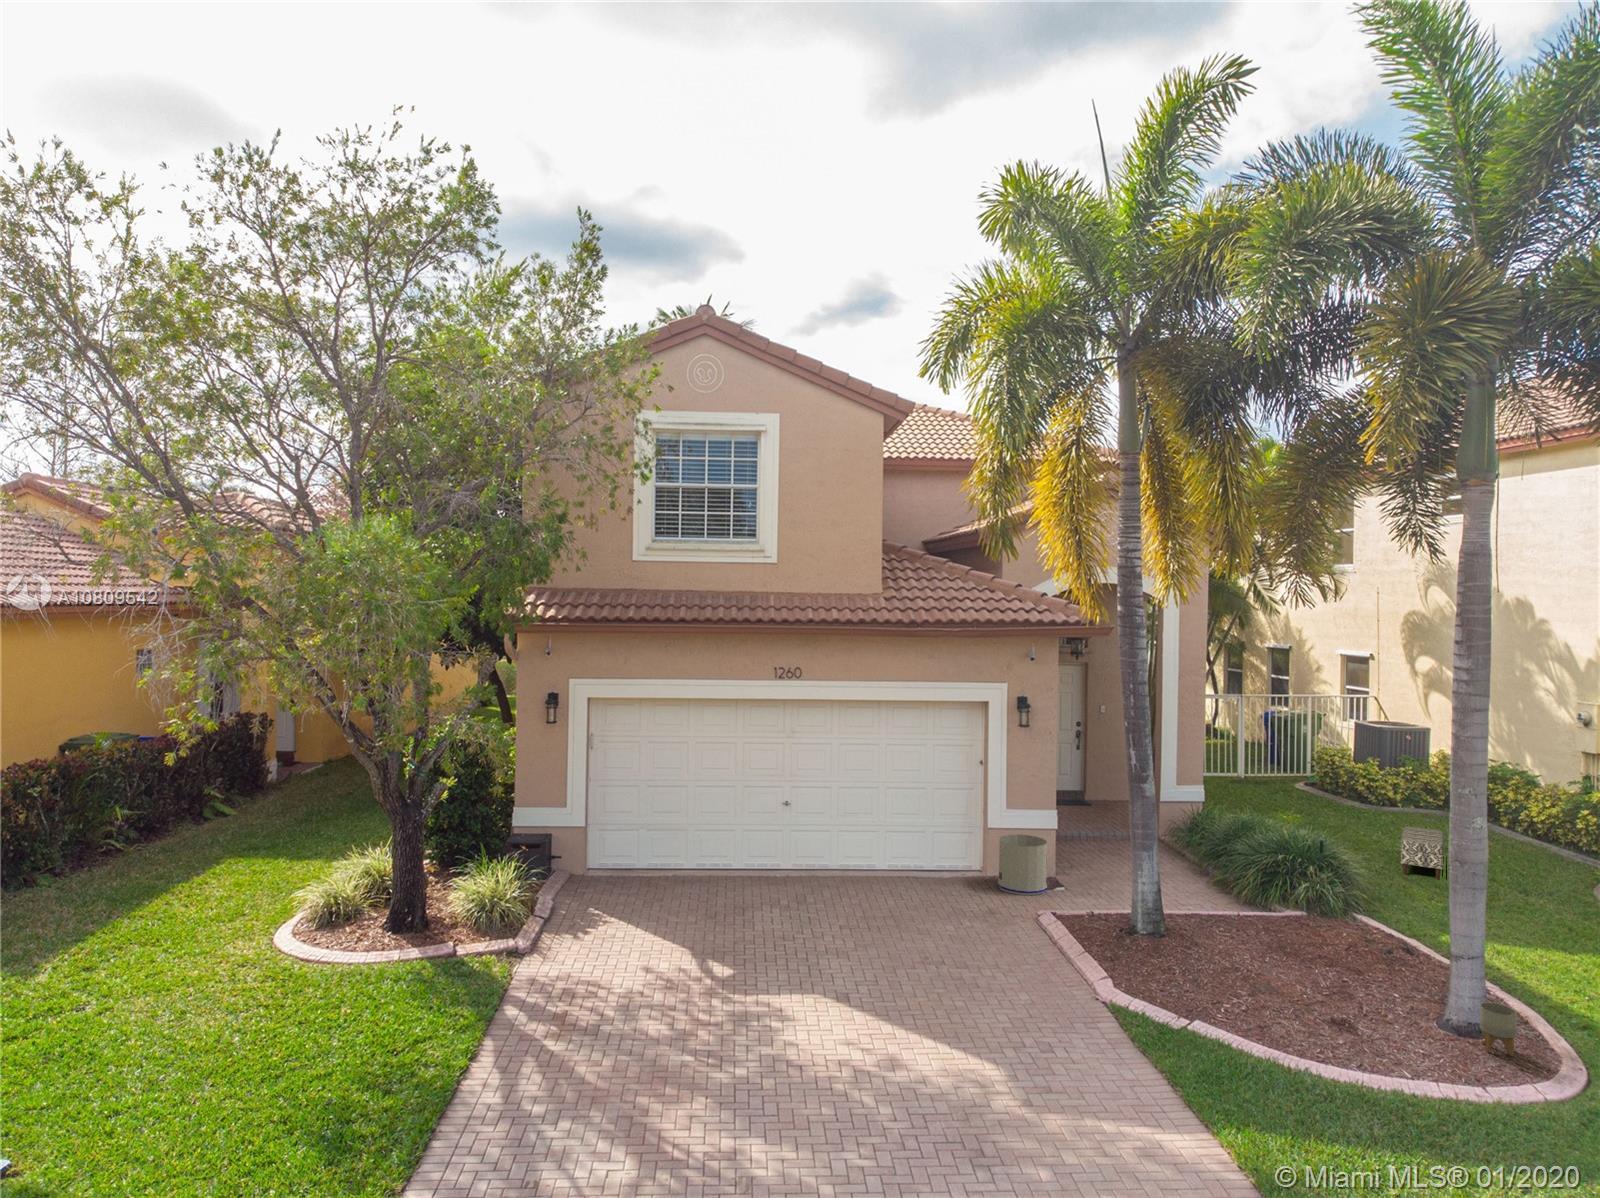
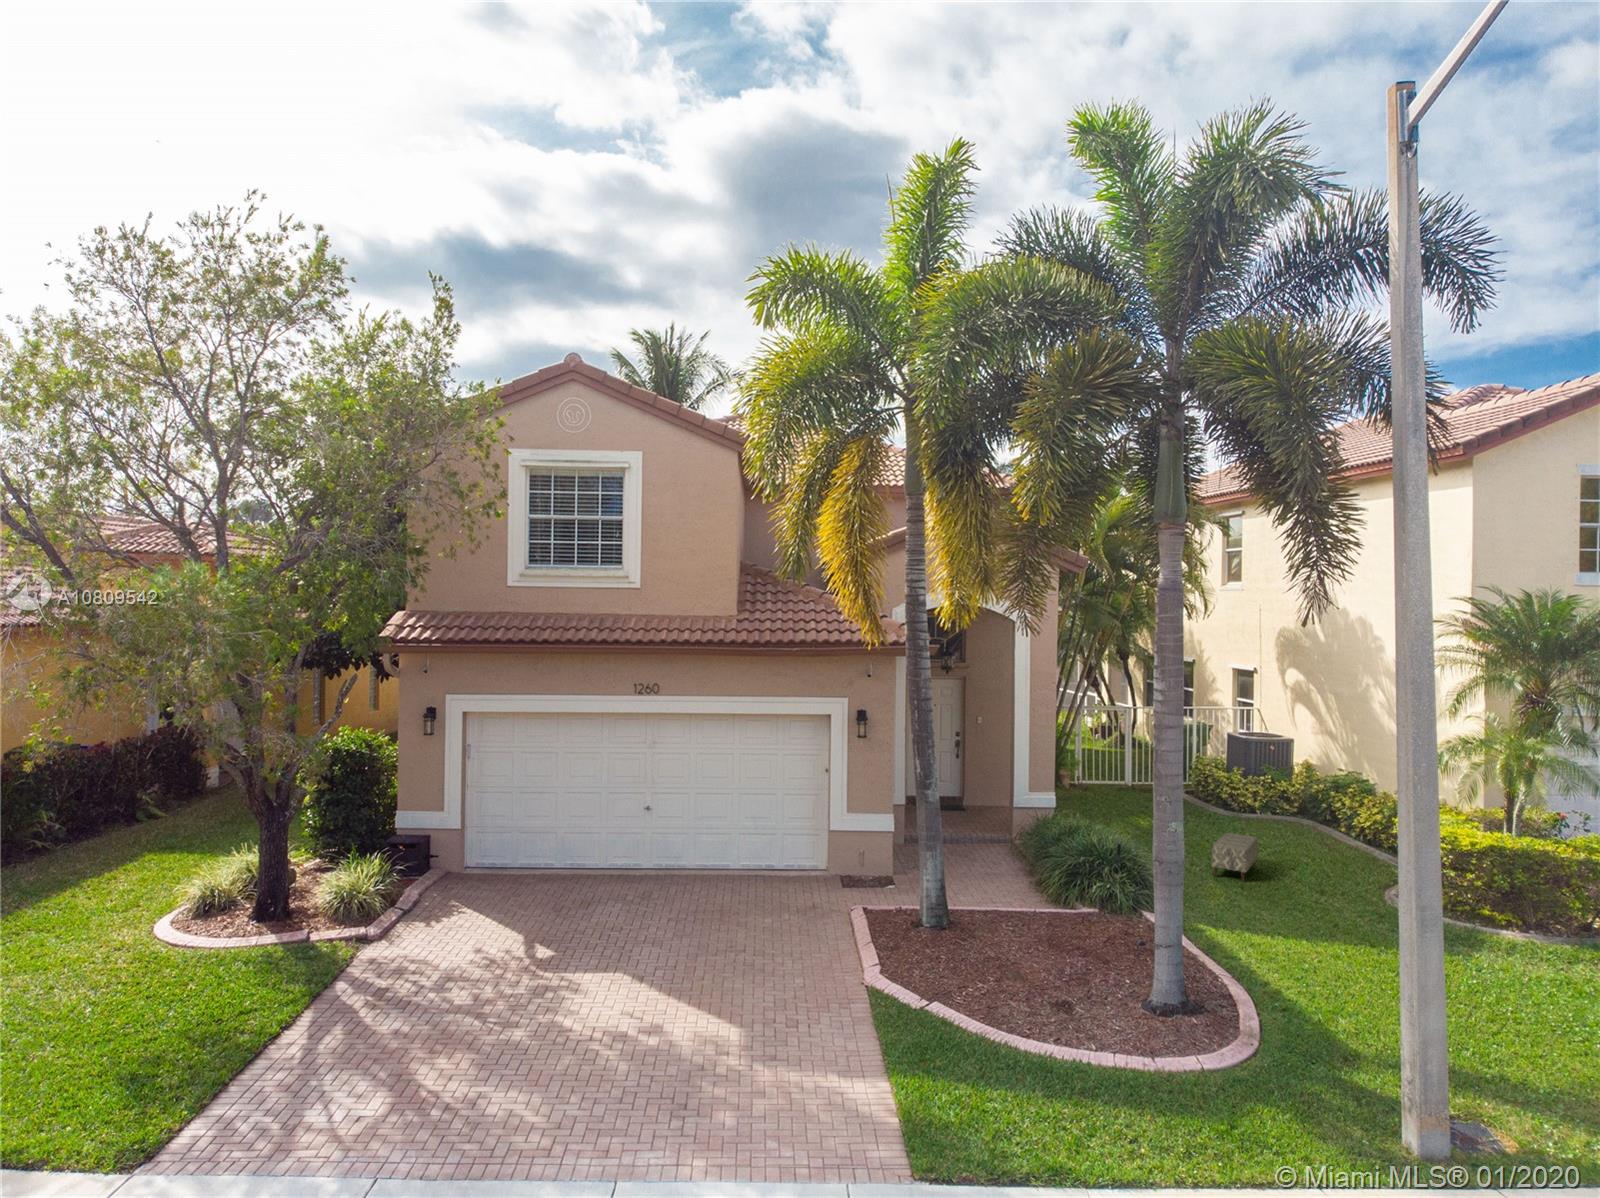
trash can: present [998,834,1047,895] -> none [830,838,875,893]
planter: present [1480,1002,1517,1057] -> none [1171,984,1199,1030]

